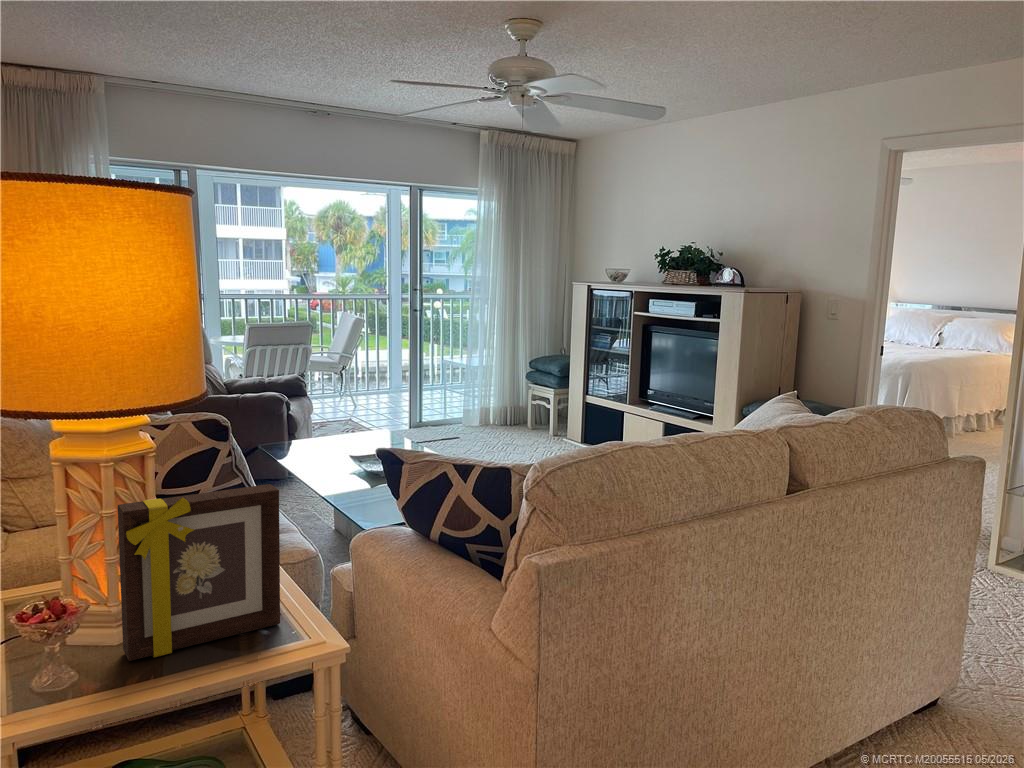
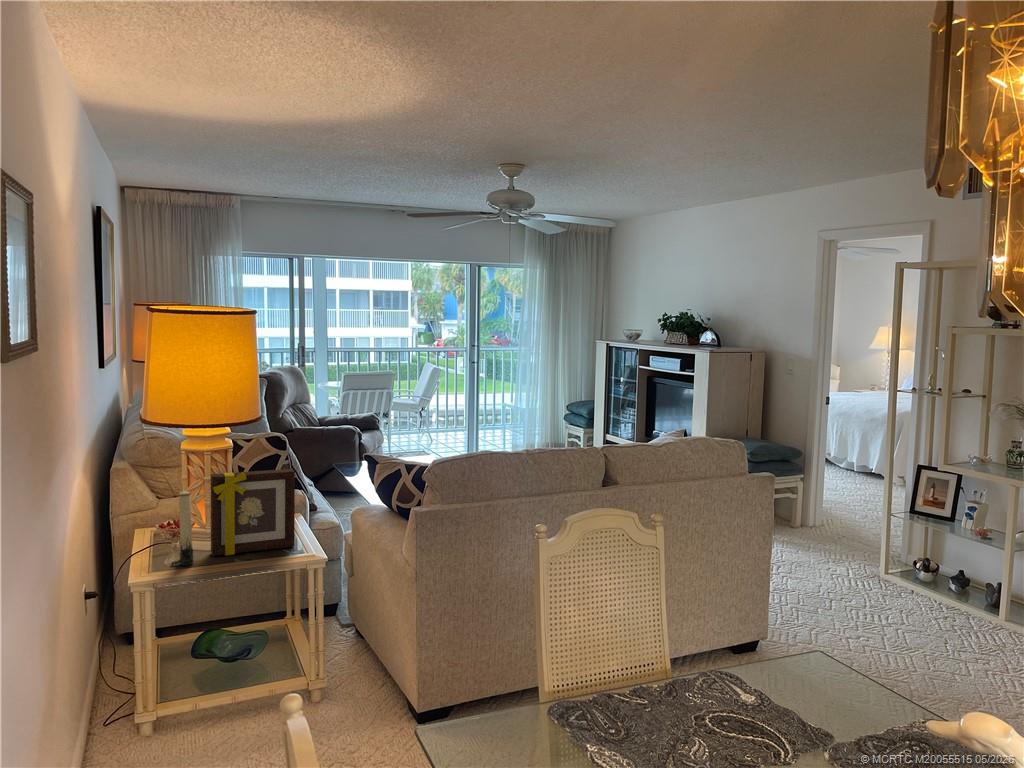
candle: none [45,545,93,695] -> present [171,492,193,566]

